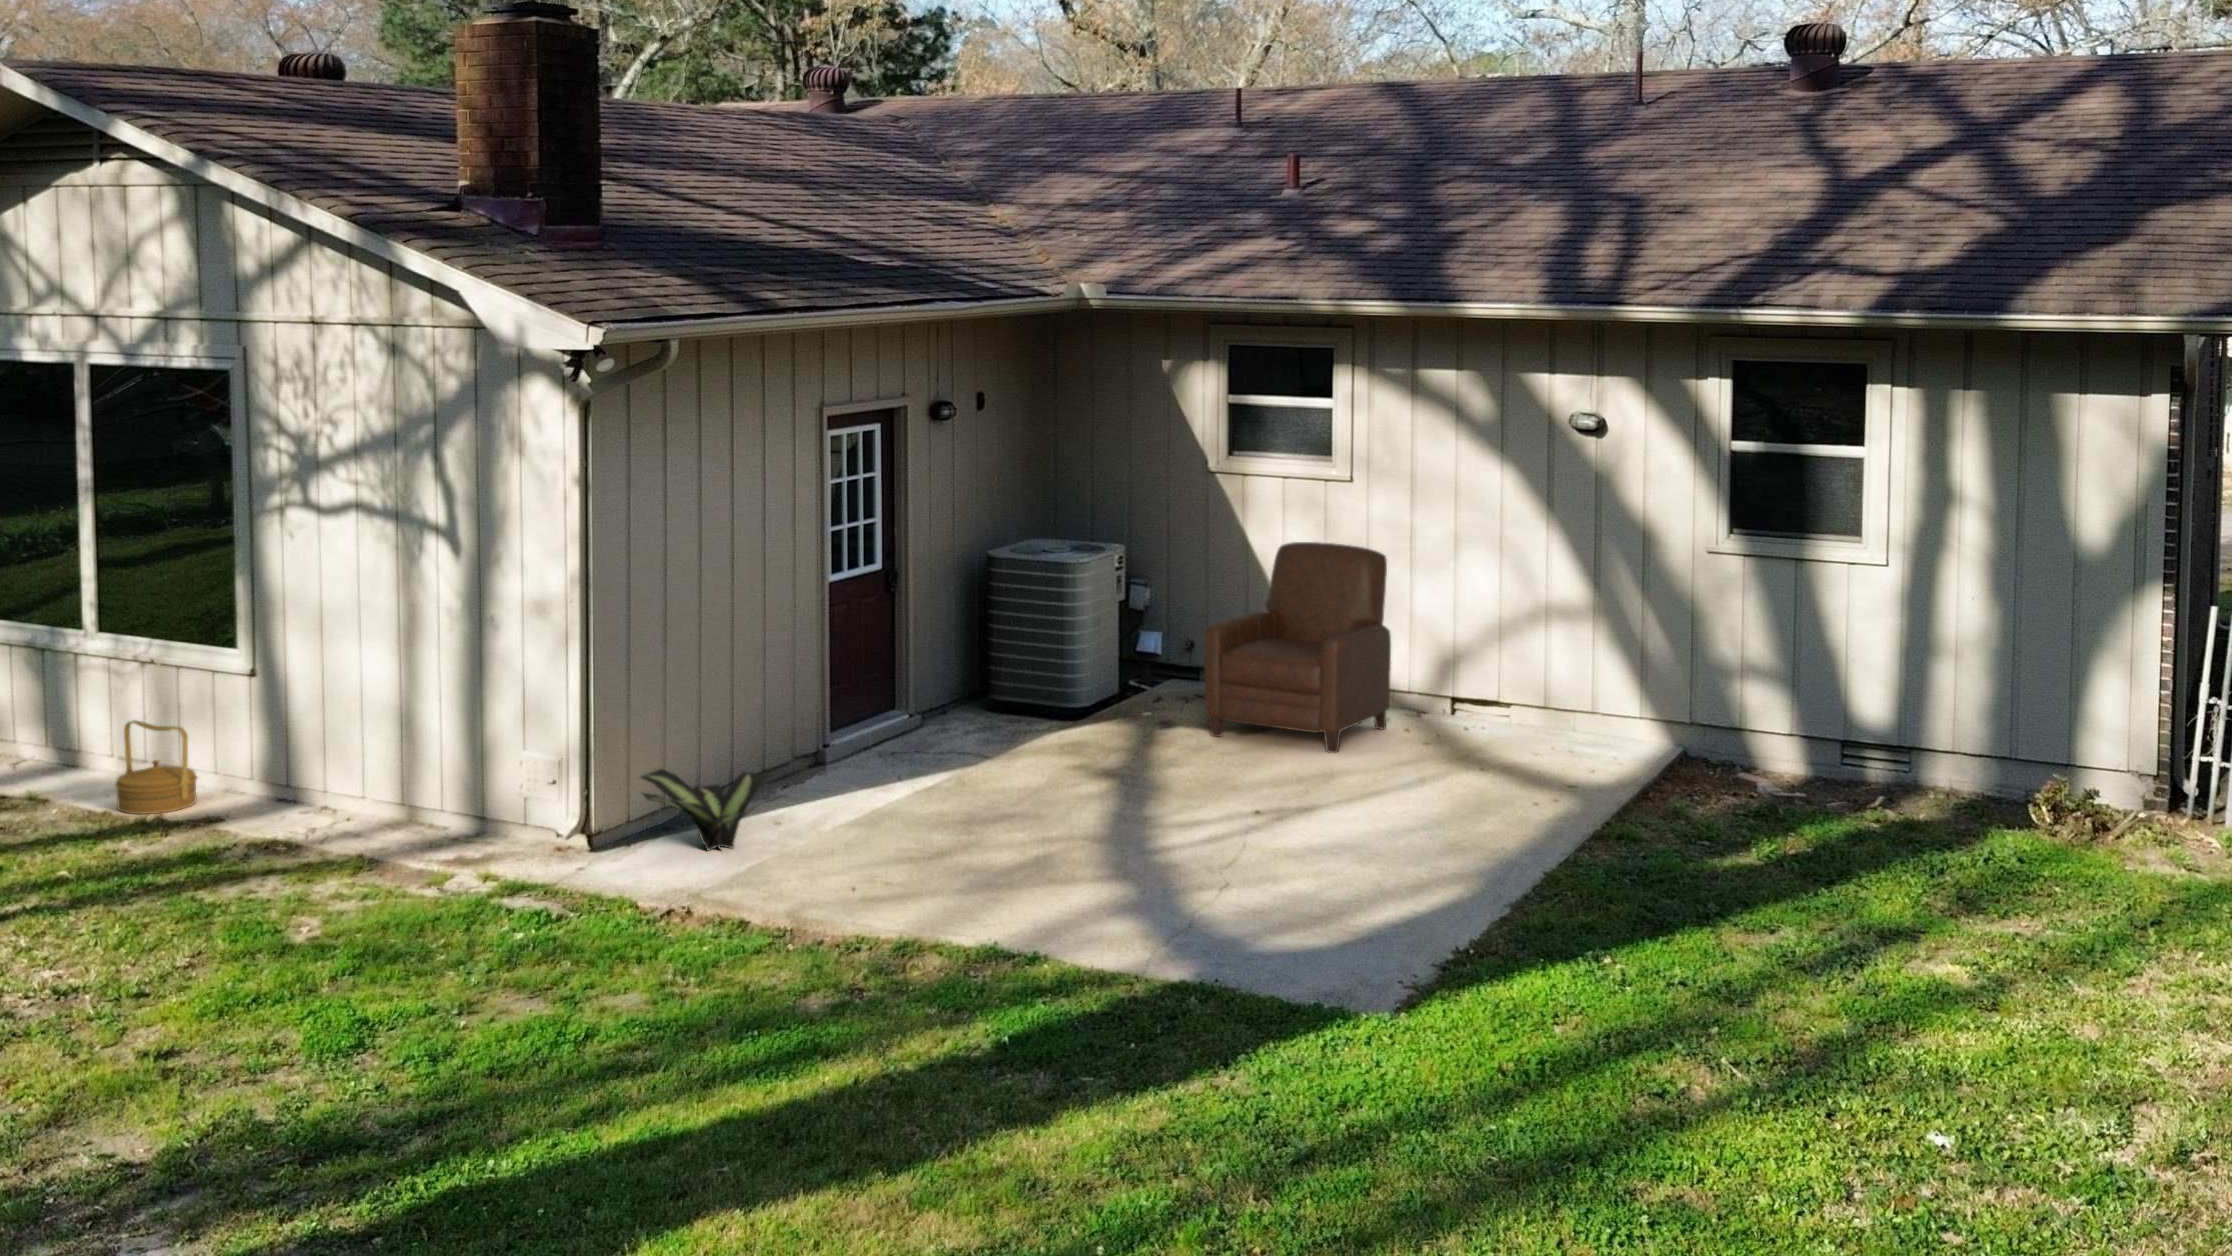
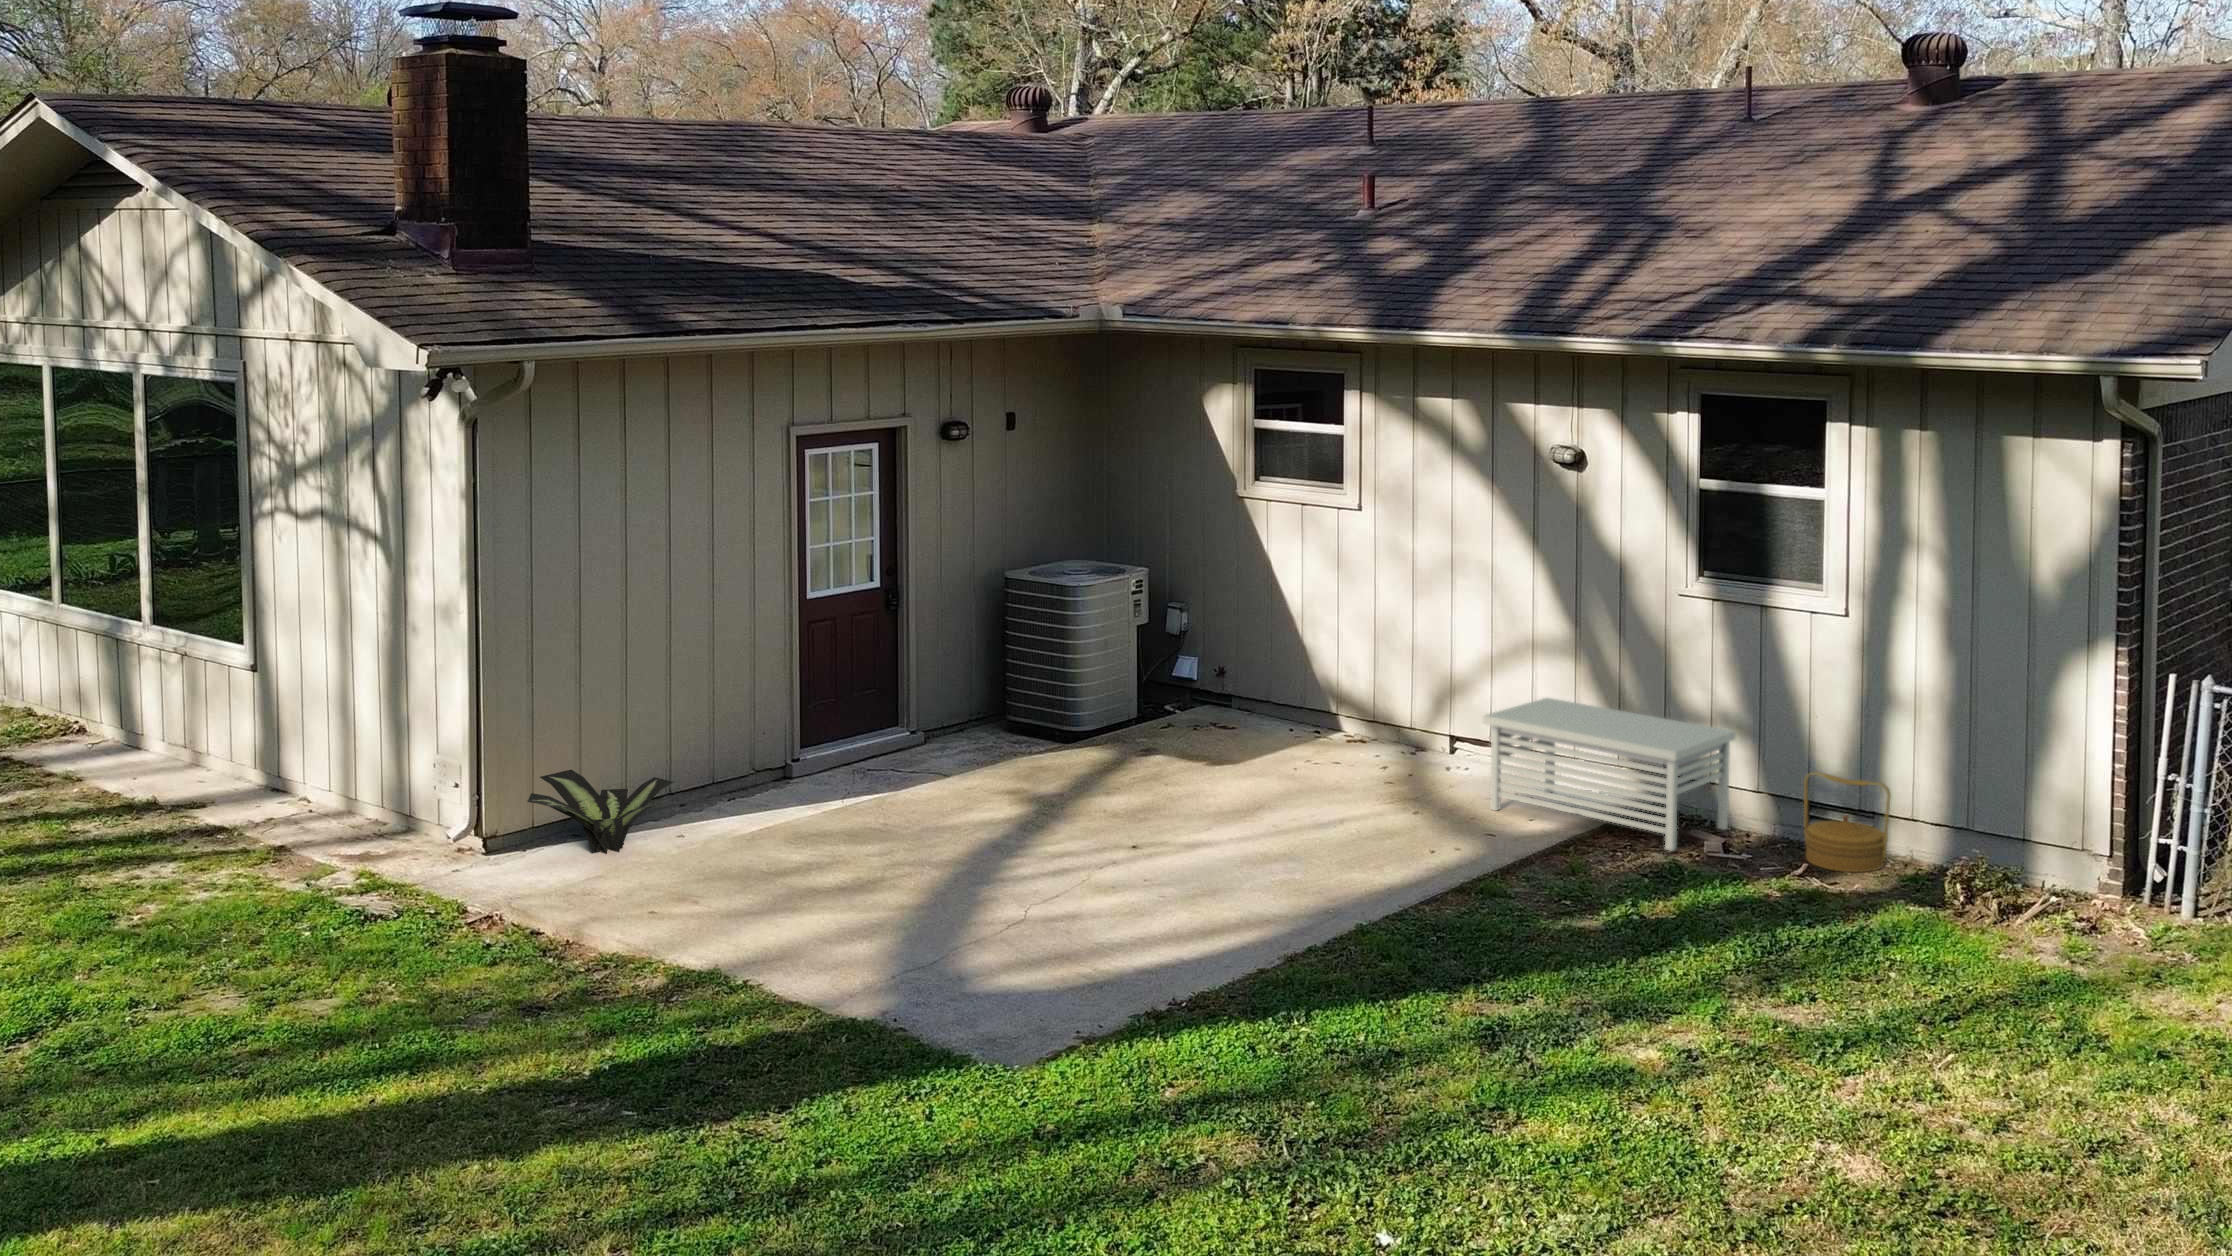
chair: present [1205,542,1391,753] -> none [1195,571,1389,784]
storage bench: none [1529,658,1775,797] -> present [1483,698,1736,851]
woven basket: present [115,720,197,814] -> present [1804,772,1891,872]

